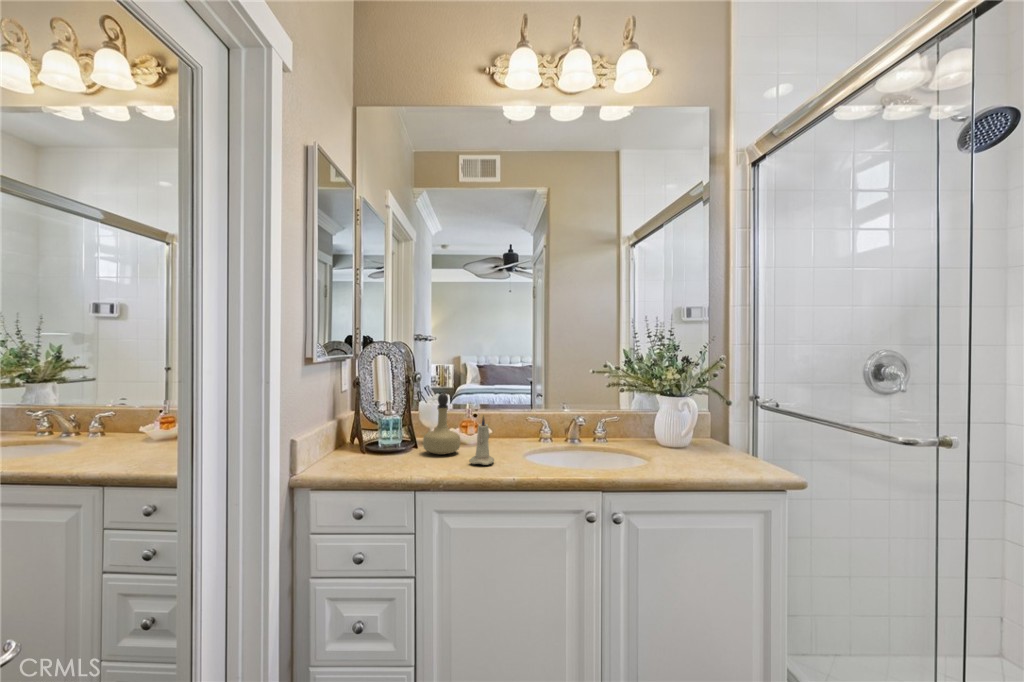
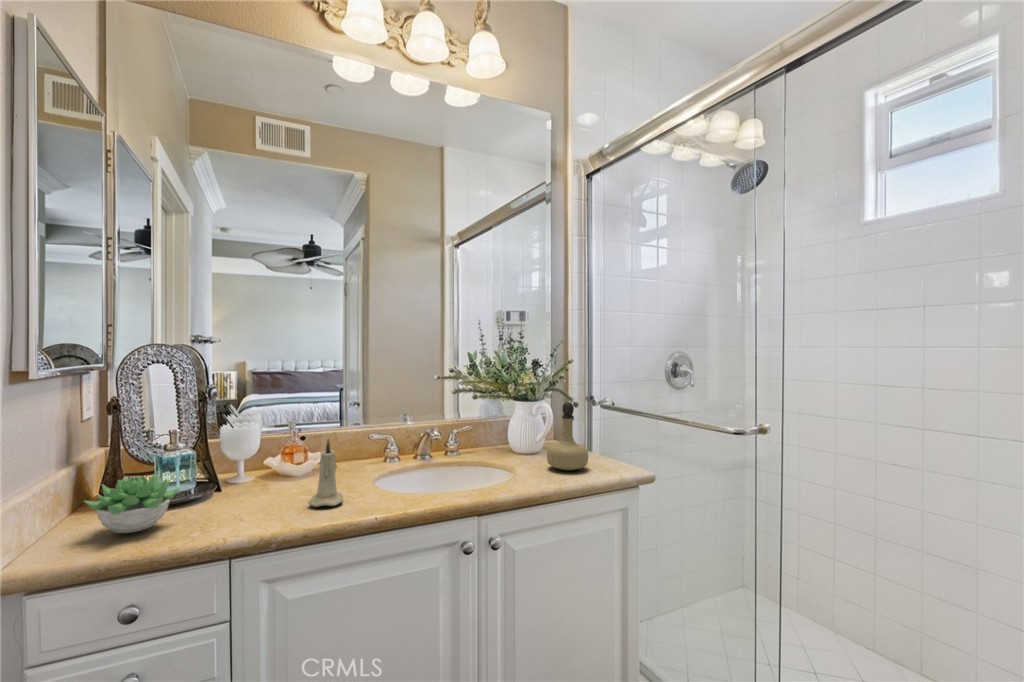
perfume bottle: present [423,393,460,455] -> present [547,402,588,471]
succulent plant: none [339,429,390,464] -> present [84,475,180,533]

